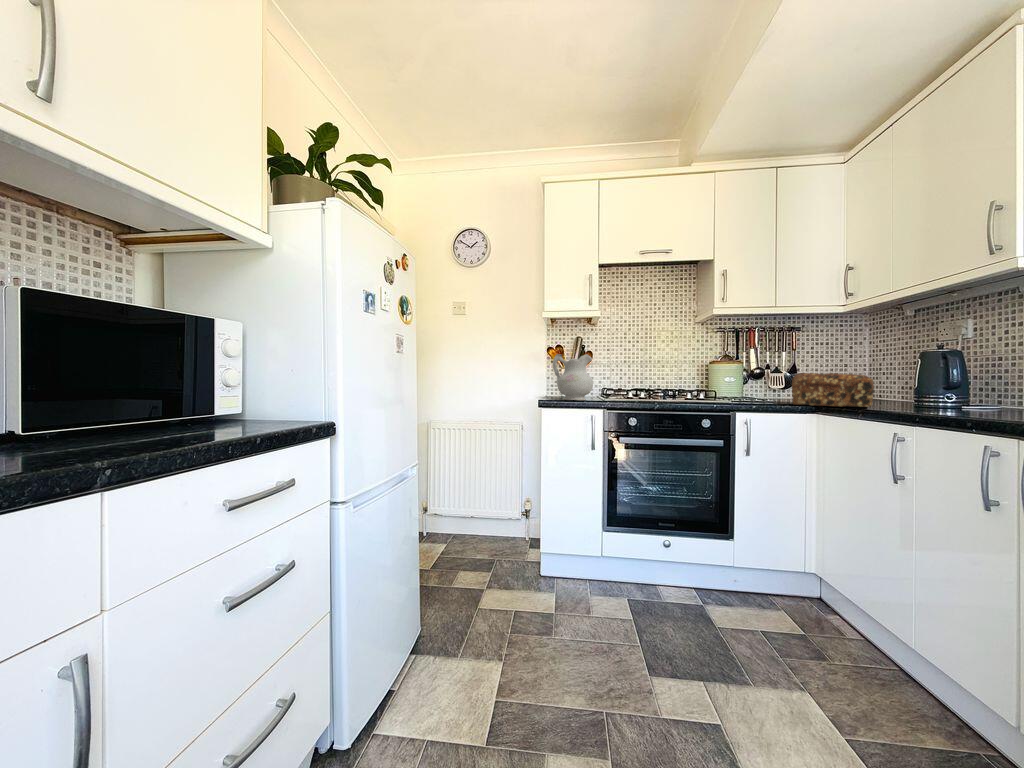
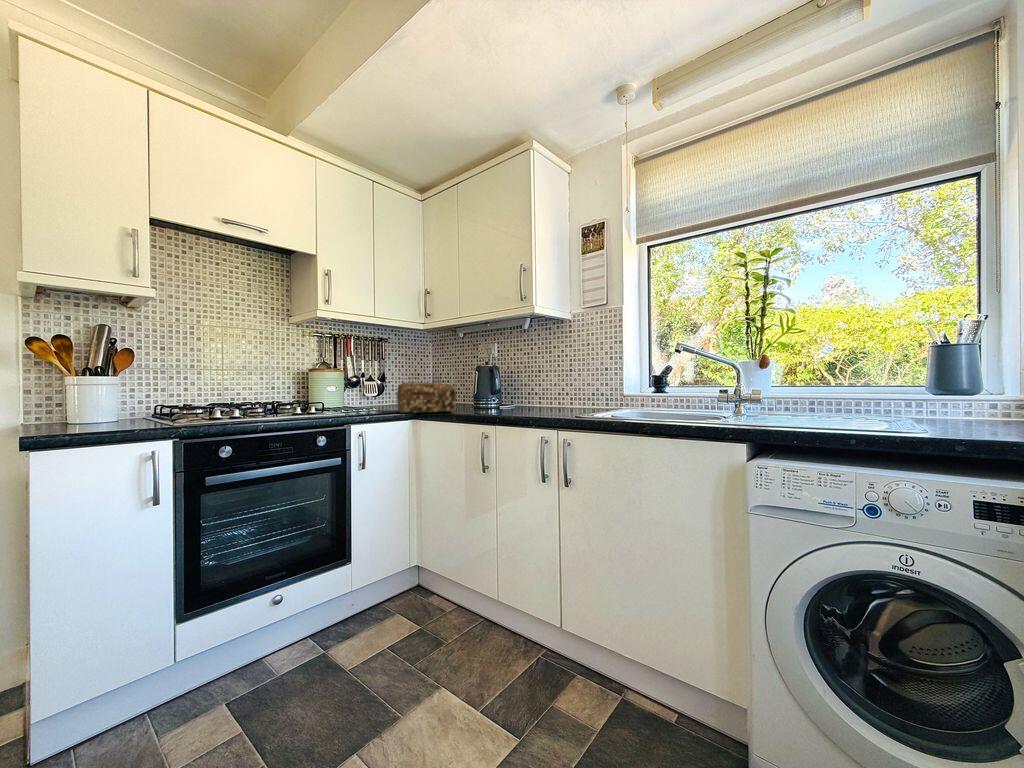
ceramic pitcher: present [553,354,593,400] -> none [57,351,151,430]

